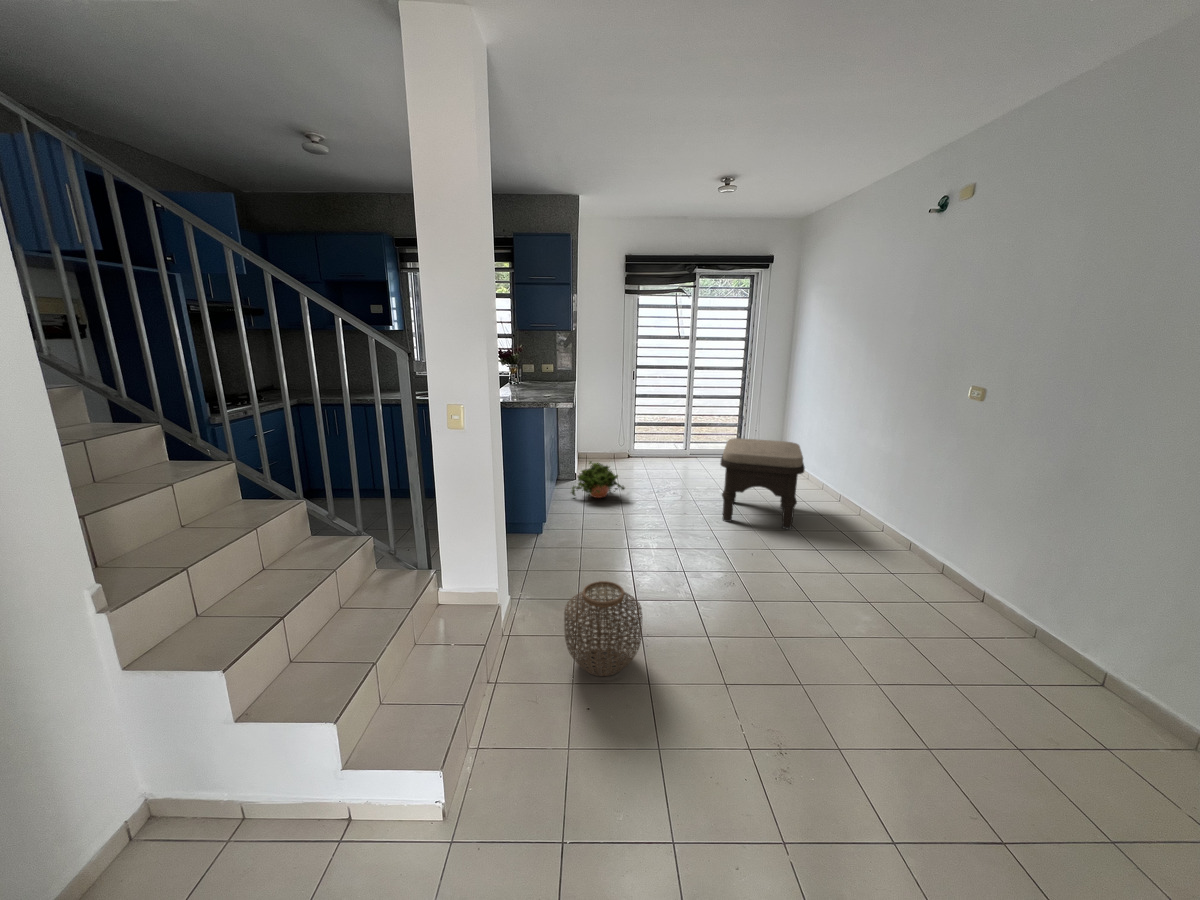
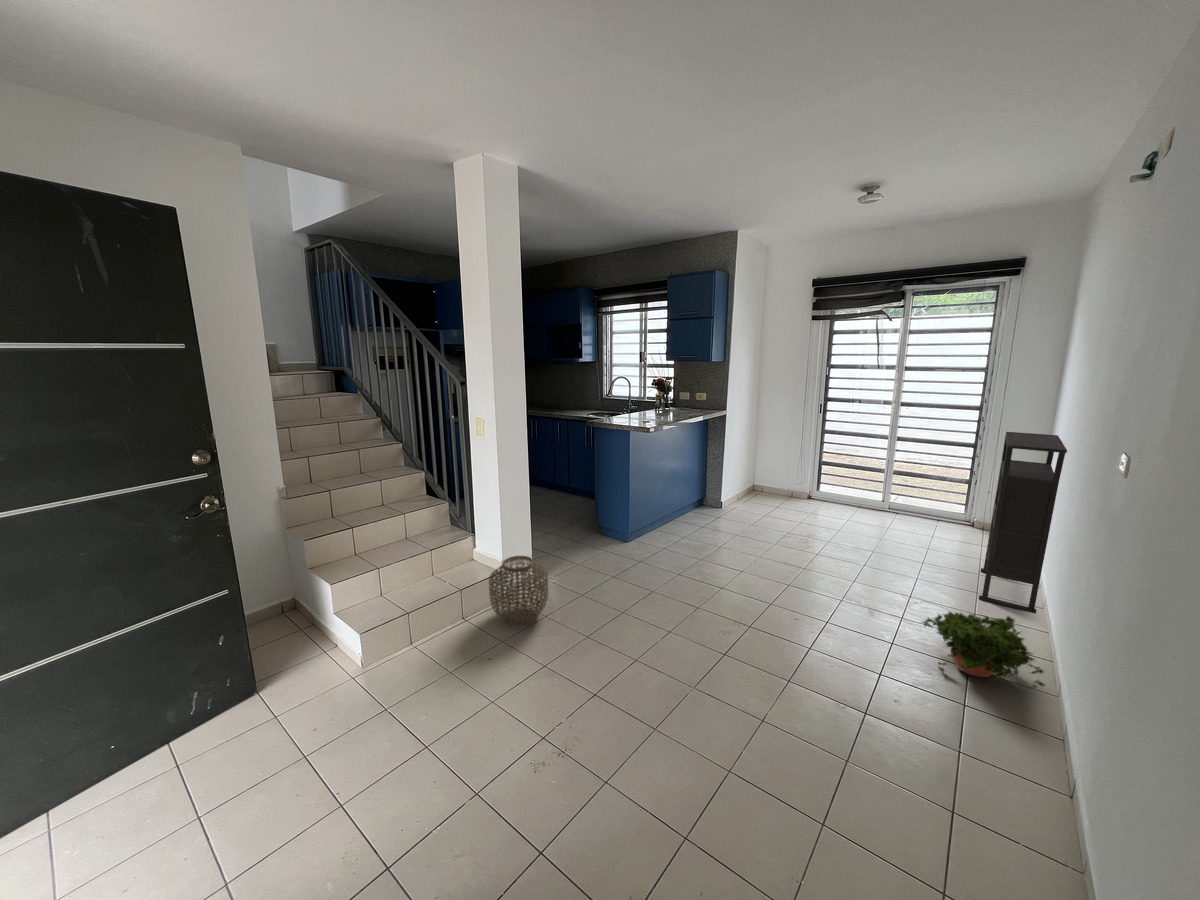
bookshelf: none [787,381,859,501] -> present [979,432,1067,613]
ottoman: present [720,438,805,529] -> none [799,489,931,610]
potted plant: present [571,461,625,498] -> present [922,612,1045,688]

